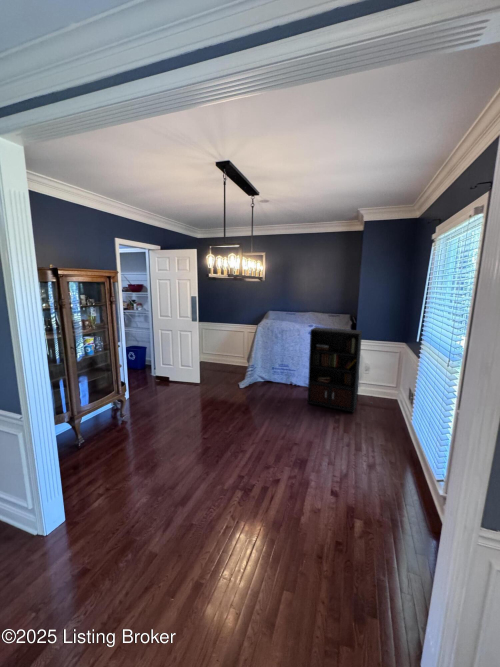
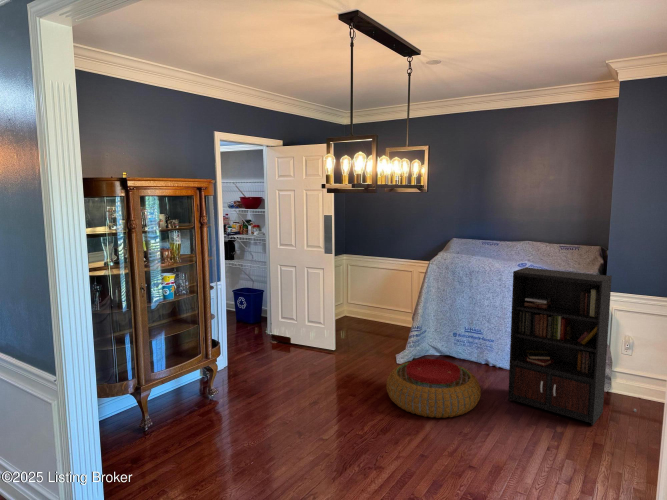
pouf: none [238,383,293,418] -> present [387,359,481,418]

